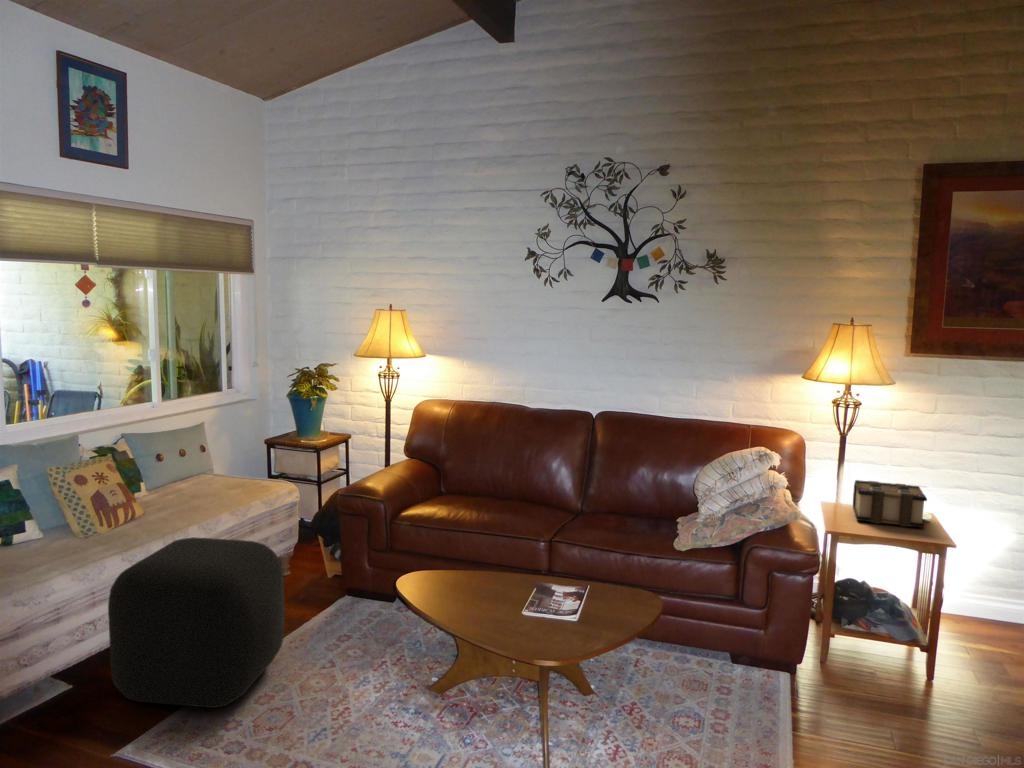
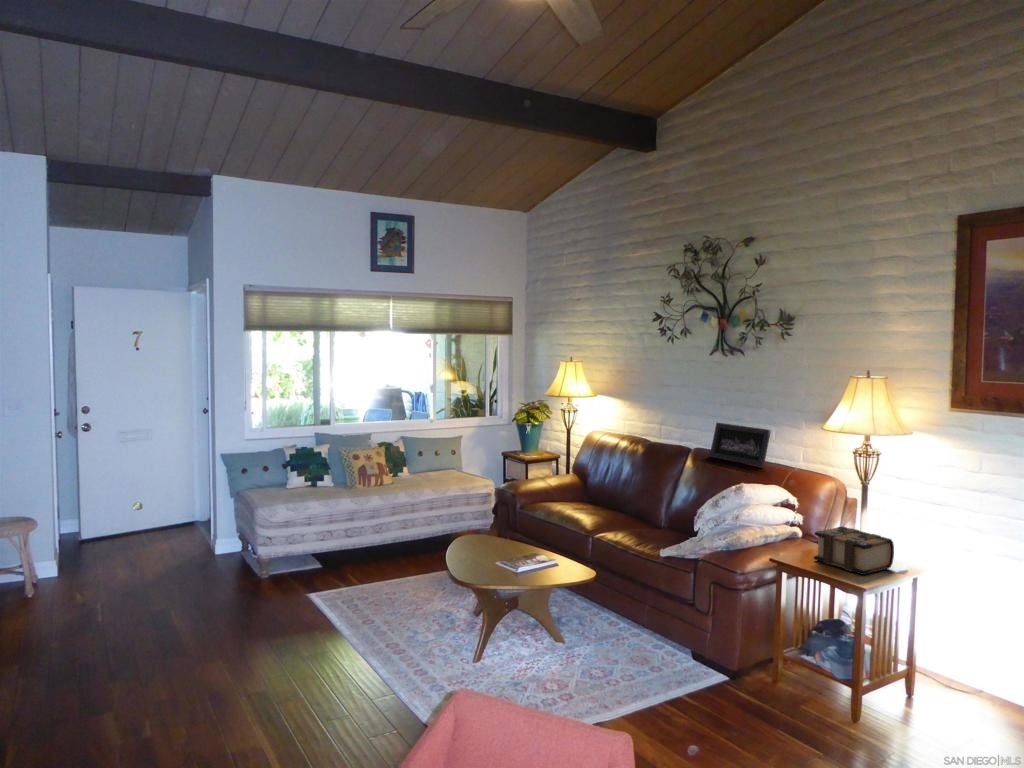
picture frame: none [648,380,727,426] -> present [710,423,771,467]
ottoman: present [108,537,284,708] -> none [325,494,420,588]

